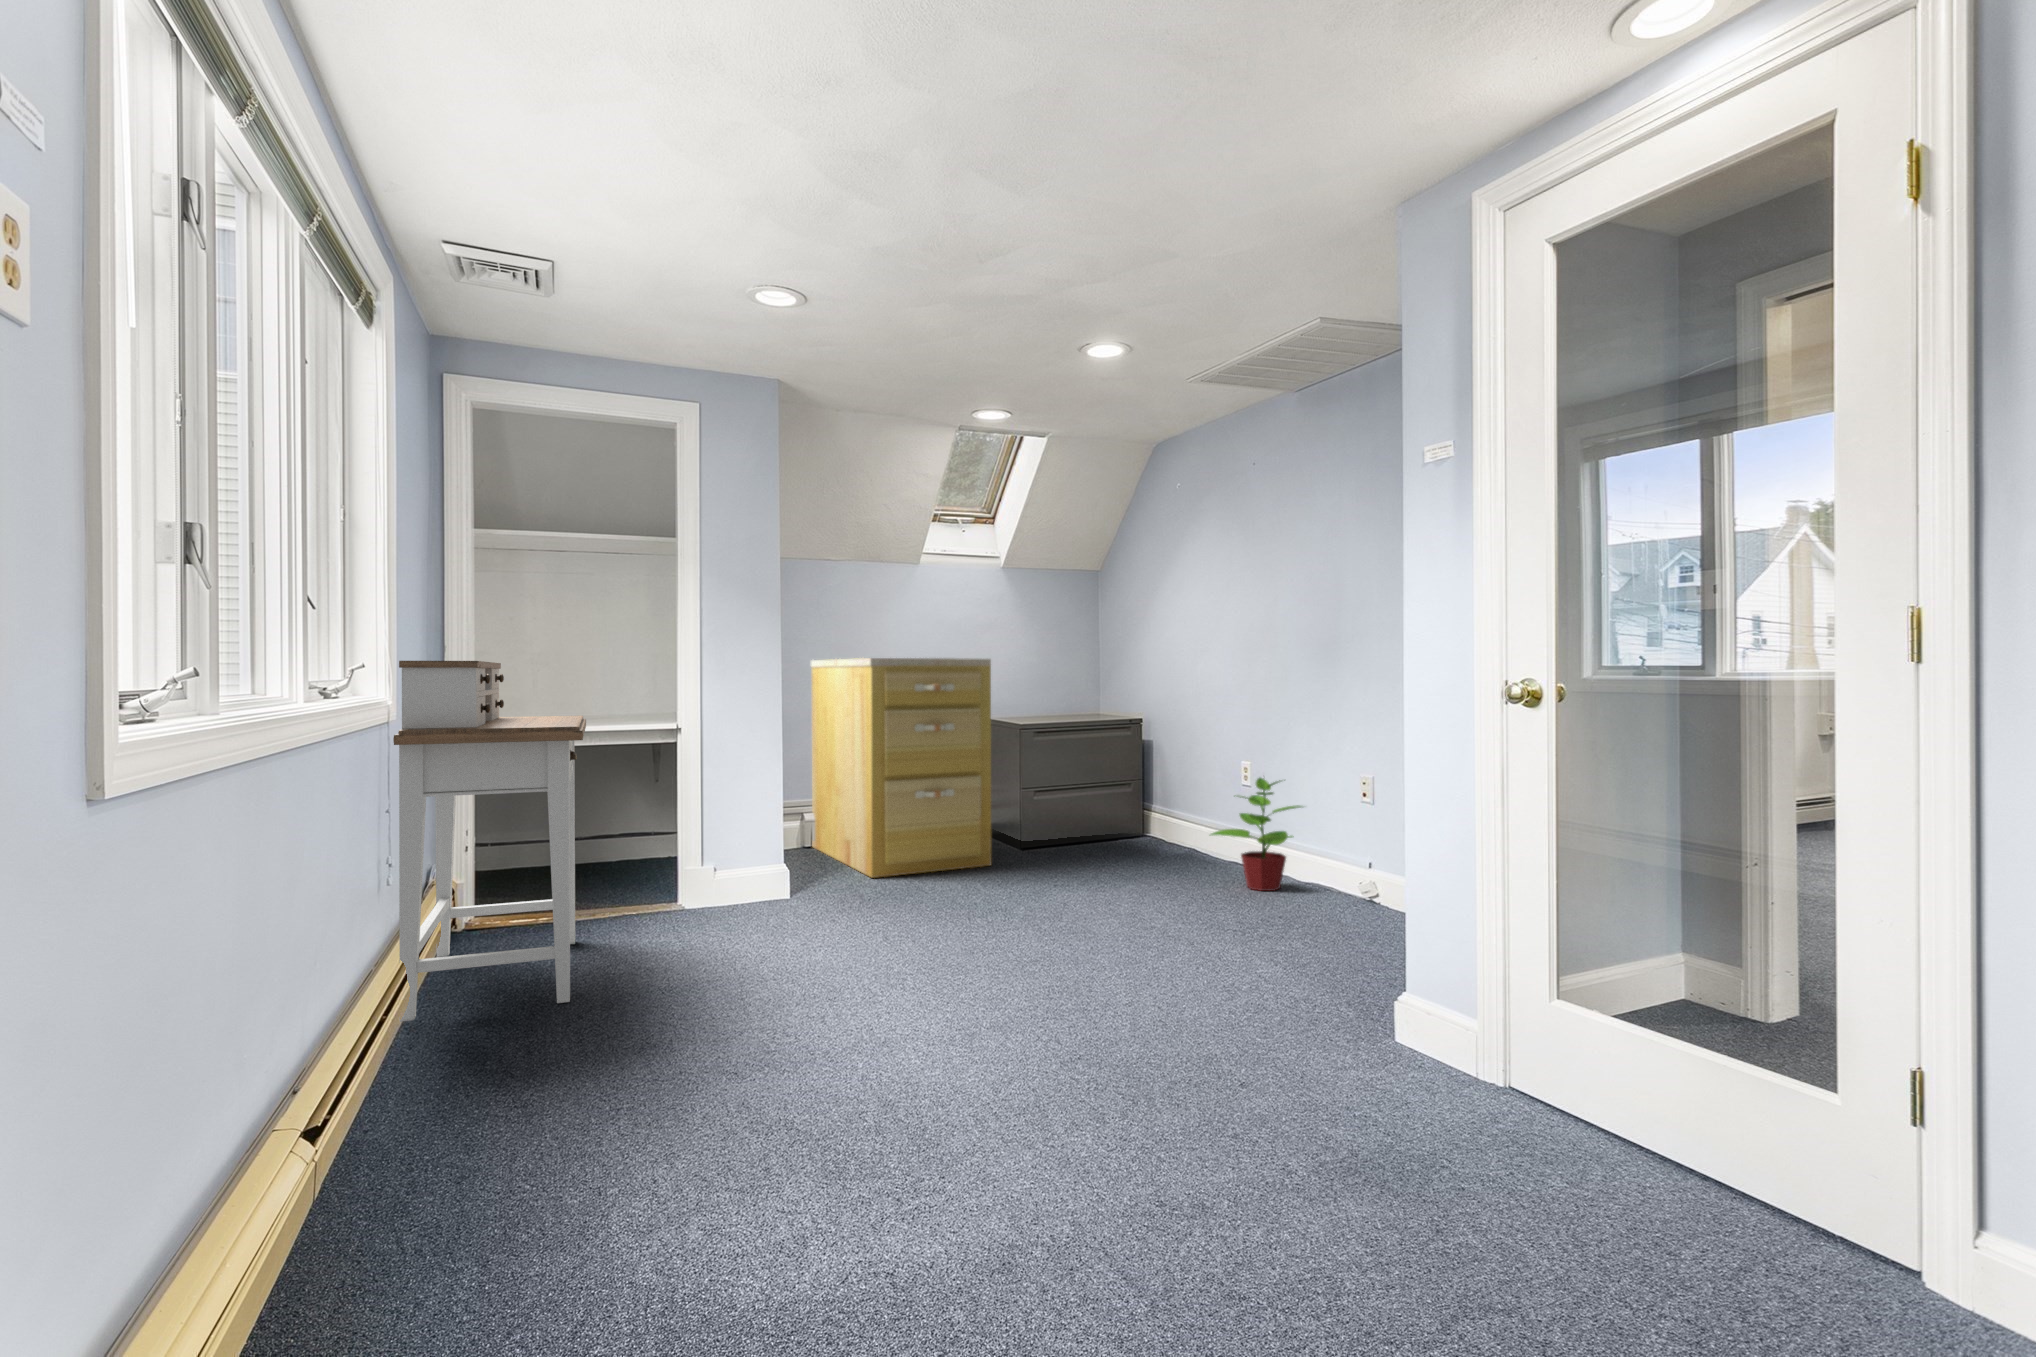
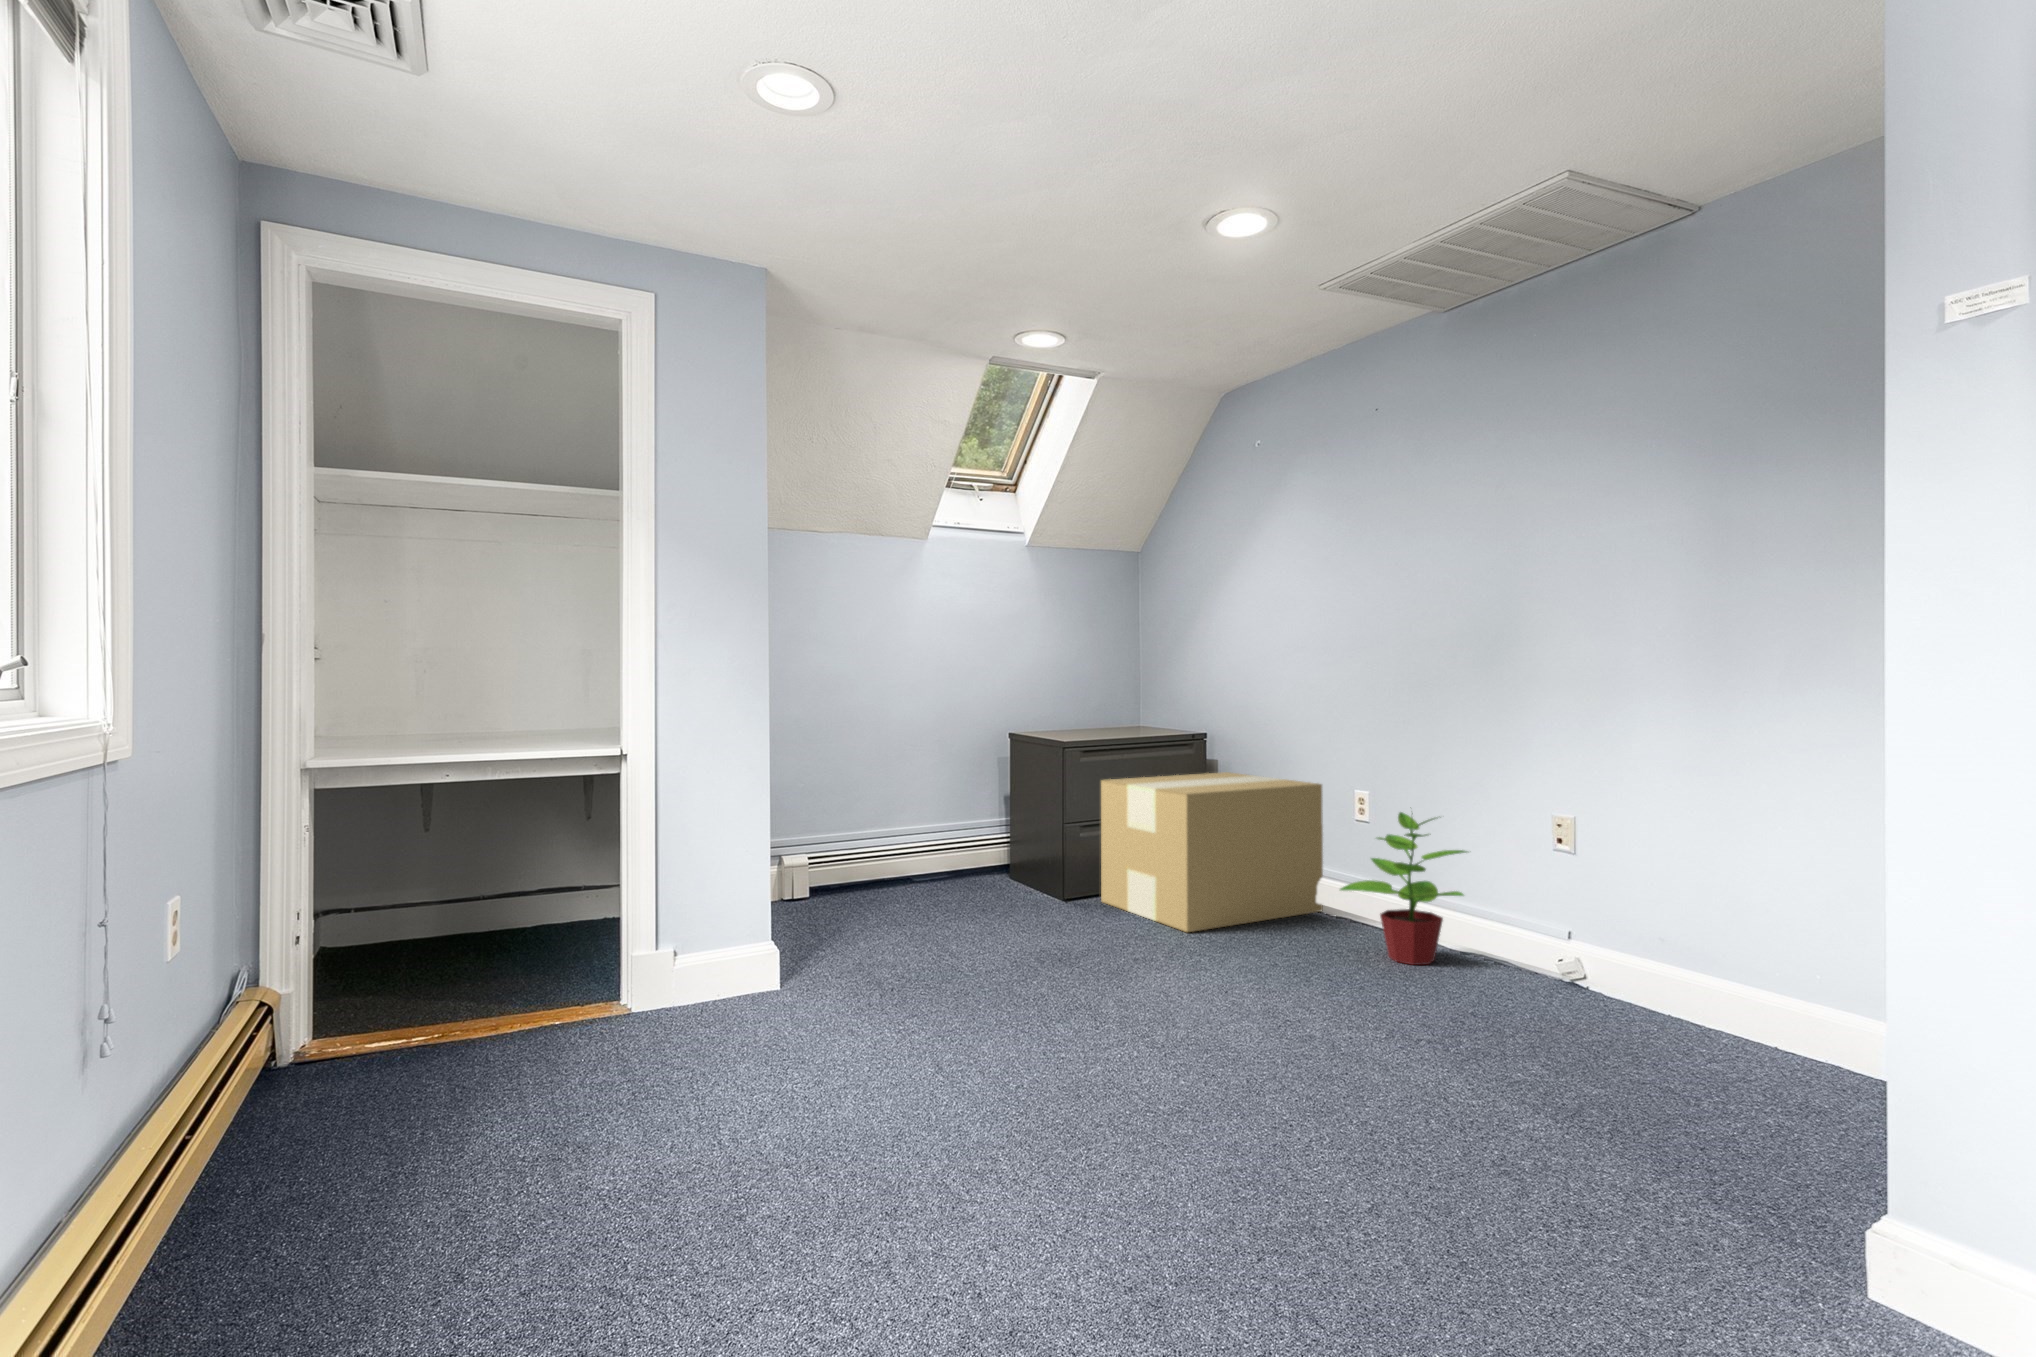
filing cabinet: present [811,658,991,878] -> none [793,656,1037,950]
desk: present [393,661,586,1022] -> none [94,652,481,1304]
cardboard box: none [1049,751,1220,870] -> present [1101,772,1323,932]

